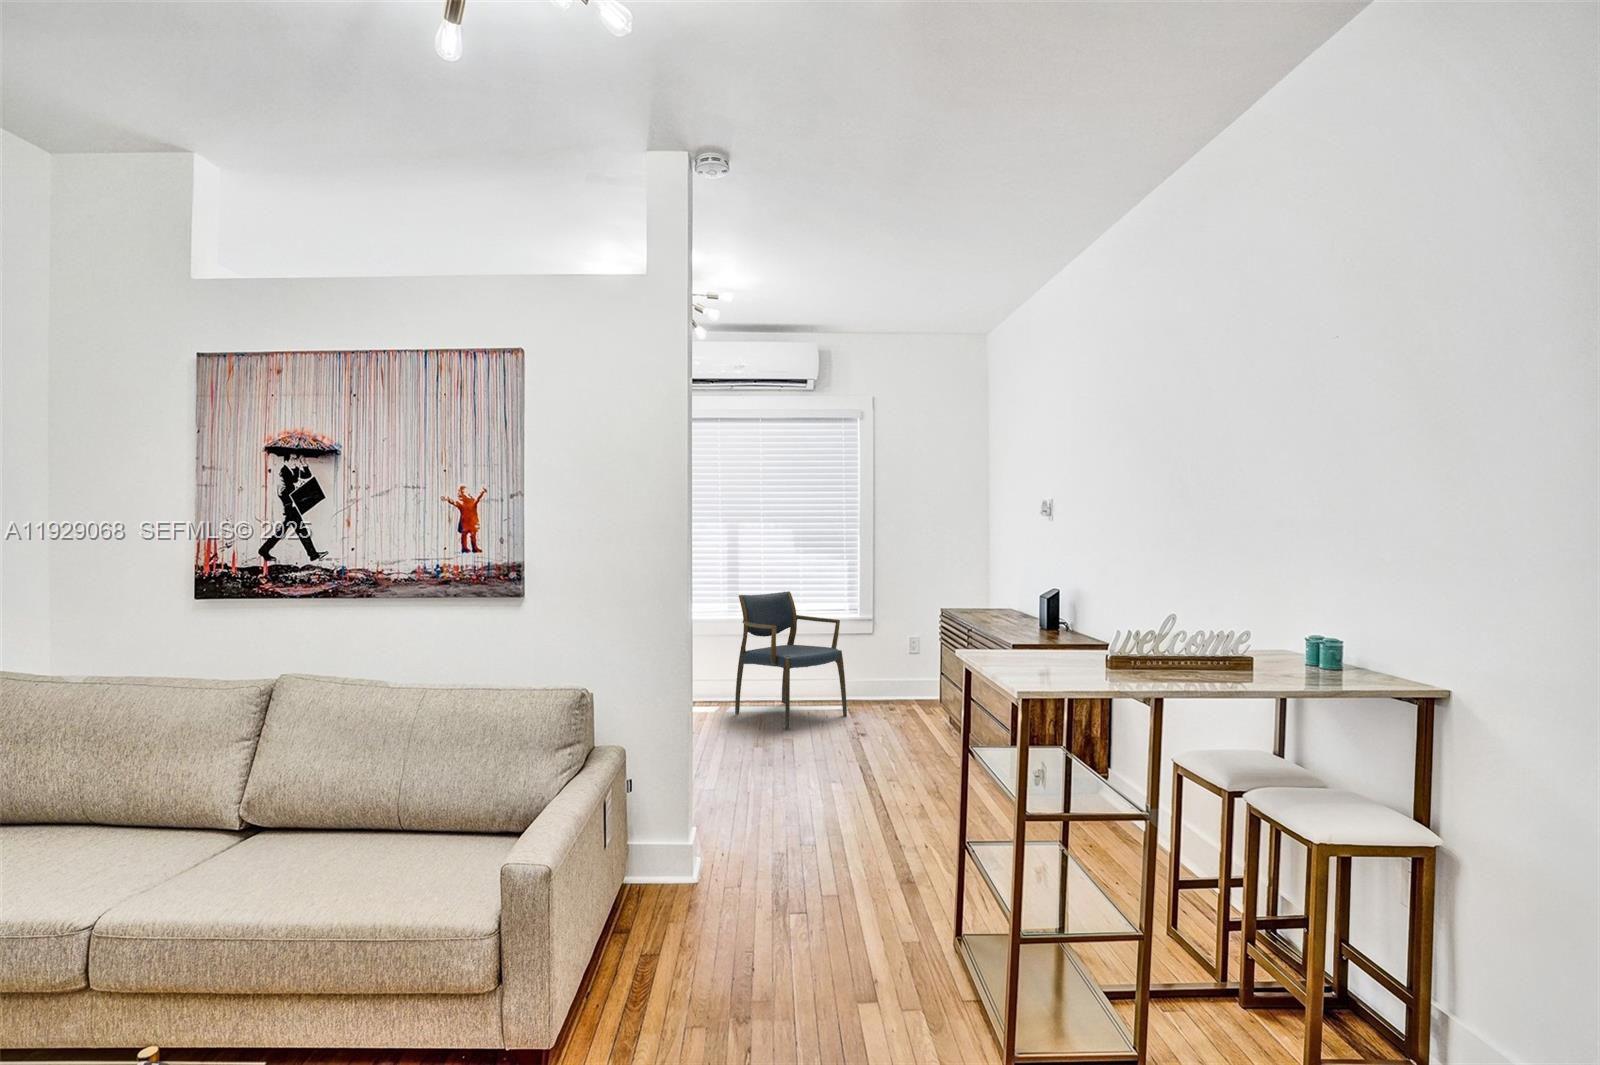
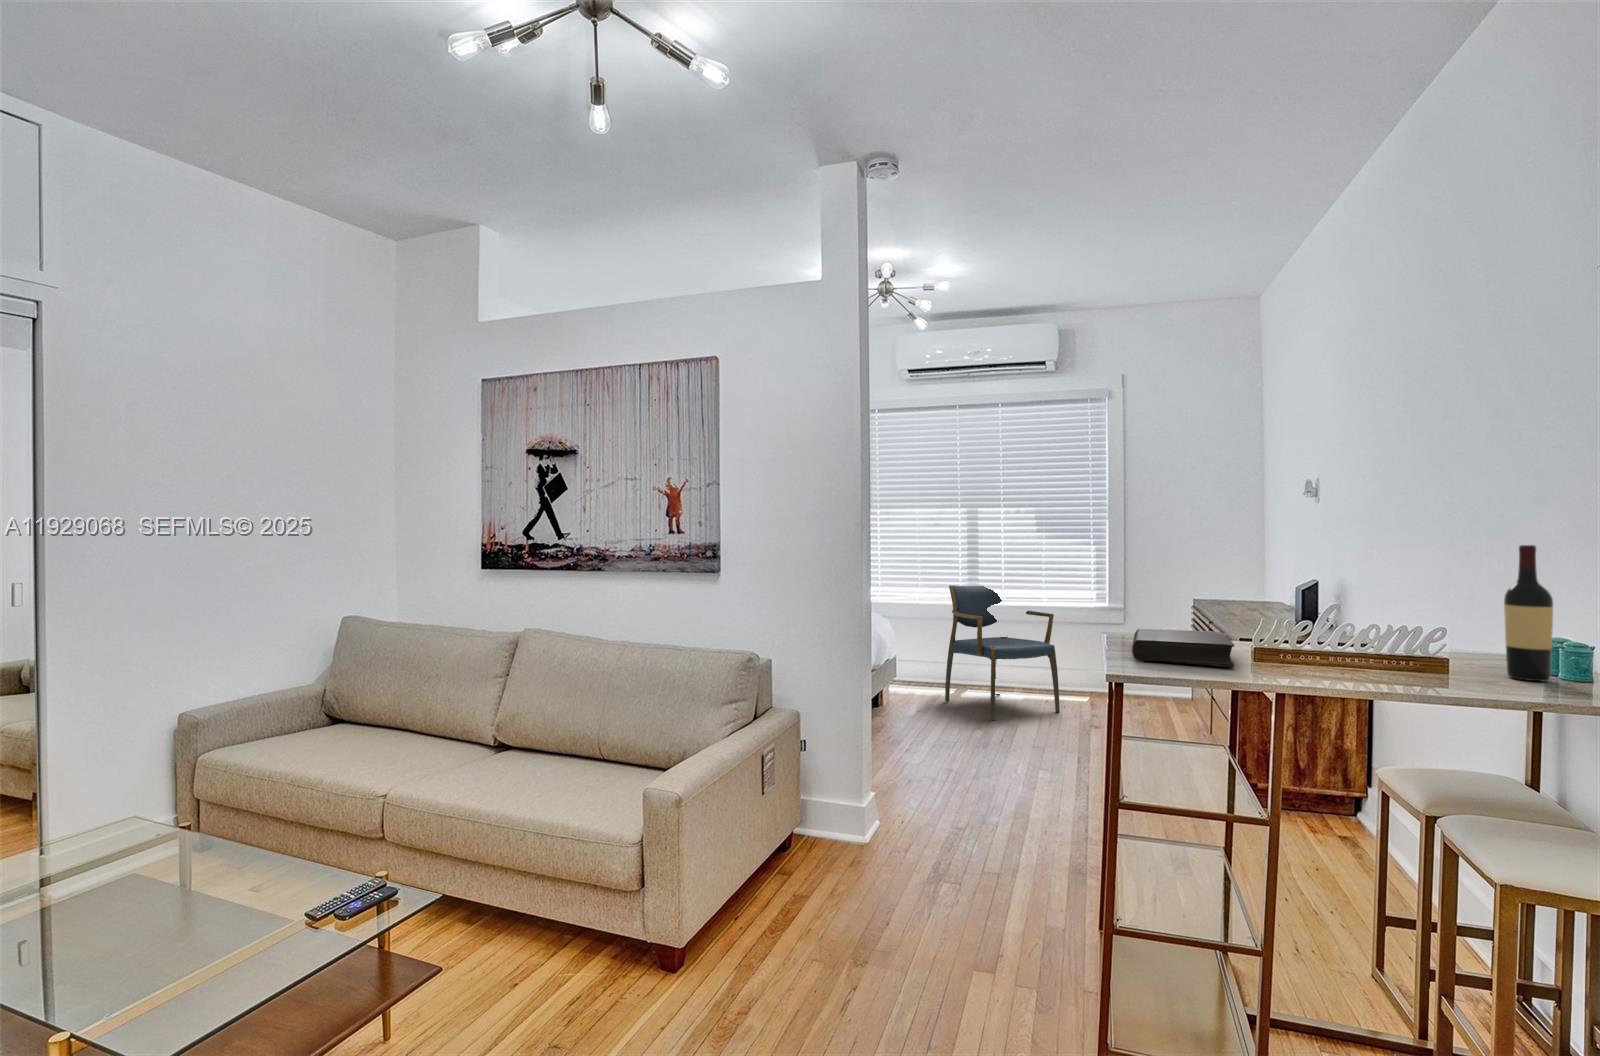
wine bottle: none [1288,562,1323,674] -> present [1504,545,1553,681]
book: none [998,643,1104,679] -> present [1132,629,1235,668]

